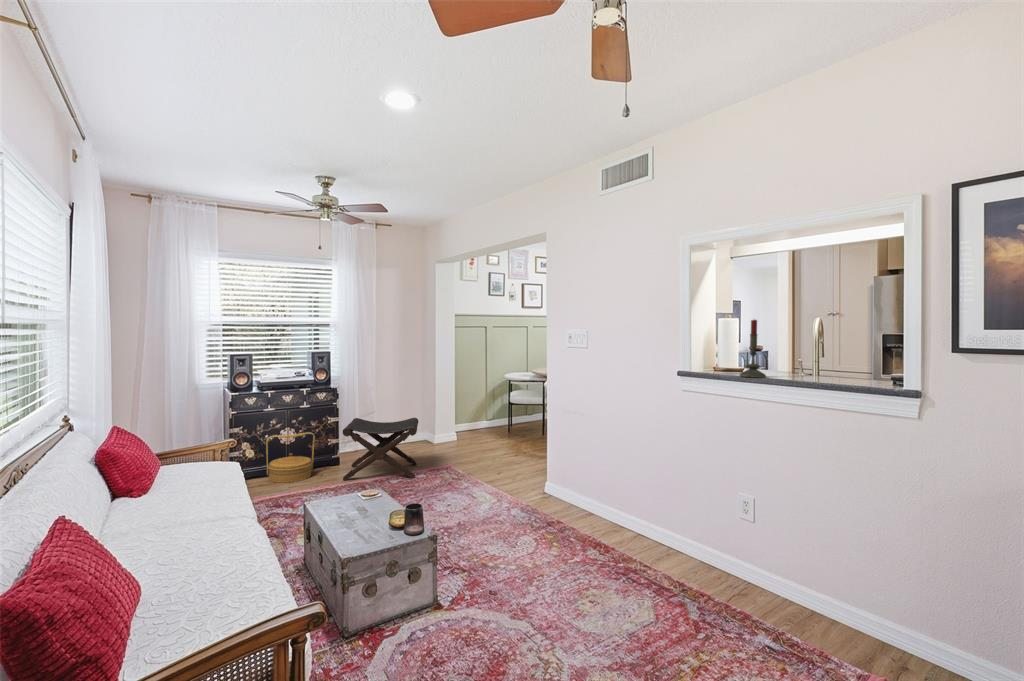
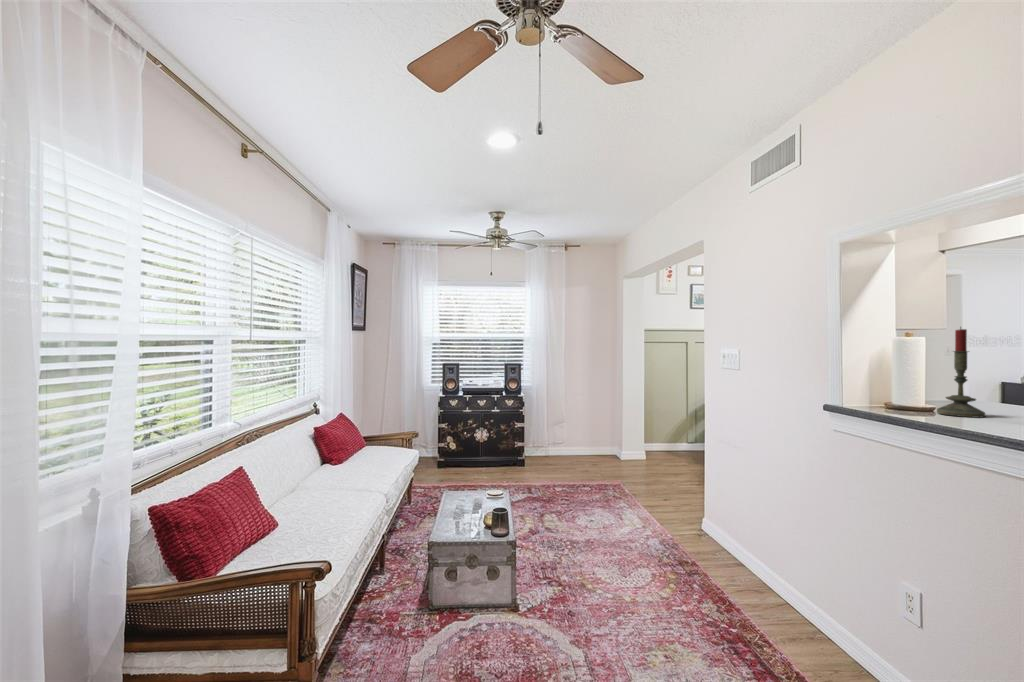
footstool: present [343,418,418,480] -> none [516,425,590,488]
woven basket: present [266,432,315,483] -> none [463,434,500,475]

